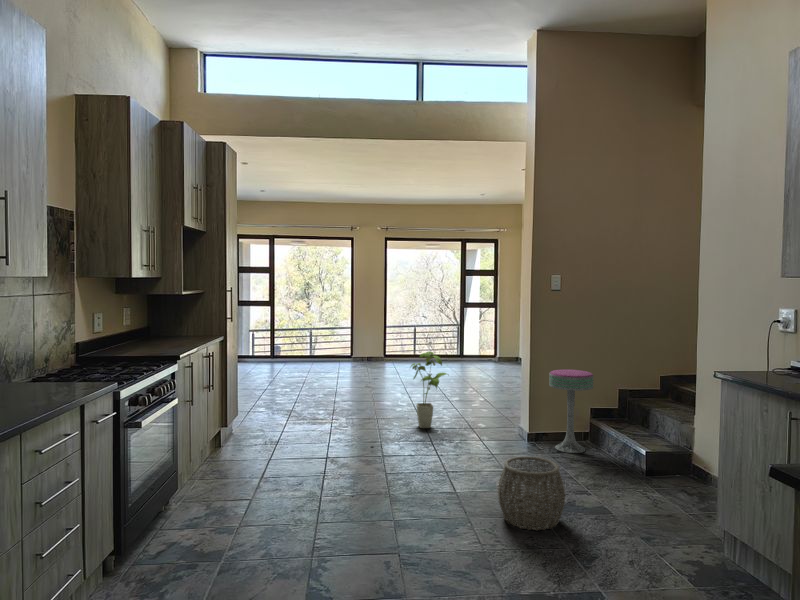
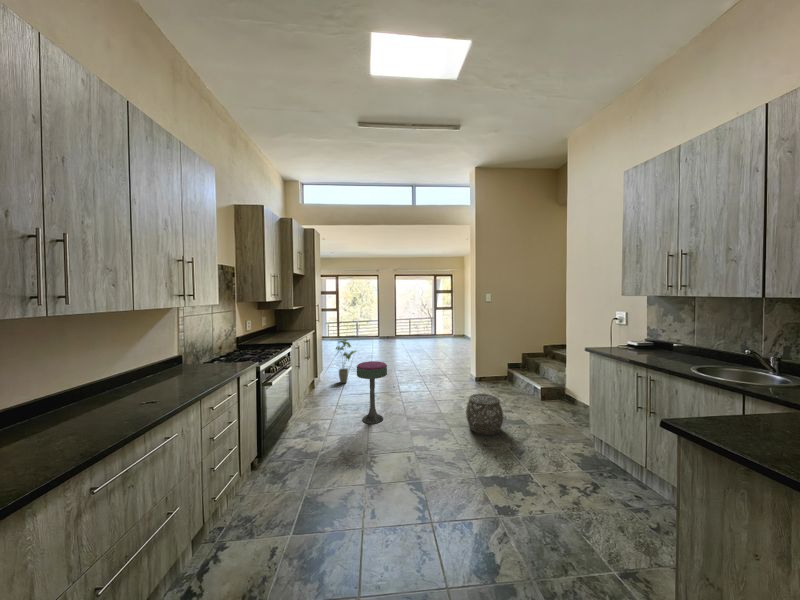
house plant: present [411,351,446,428] -> present [336,339,356,383]
bar stool: present [549,369,594,453] -> present [357,361,387,424]

